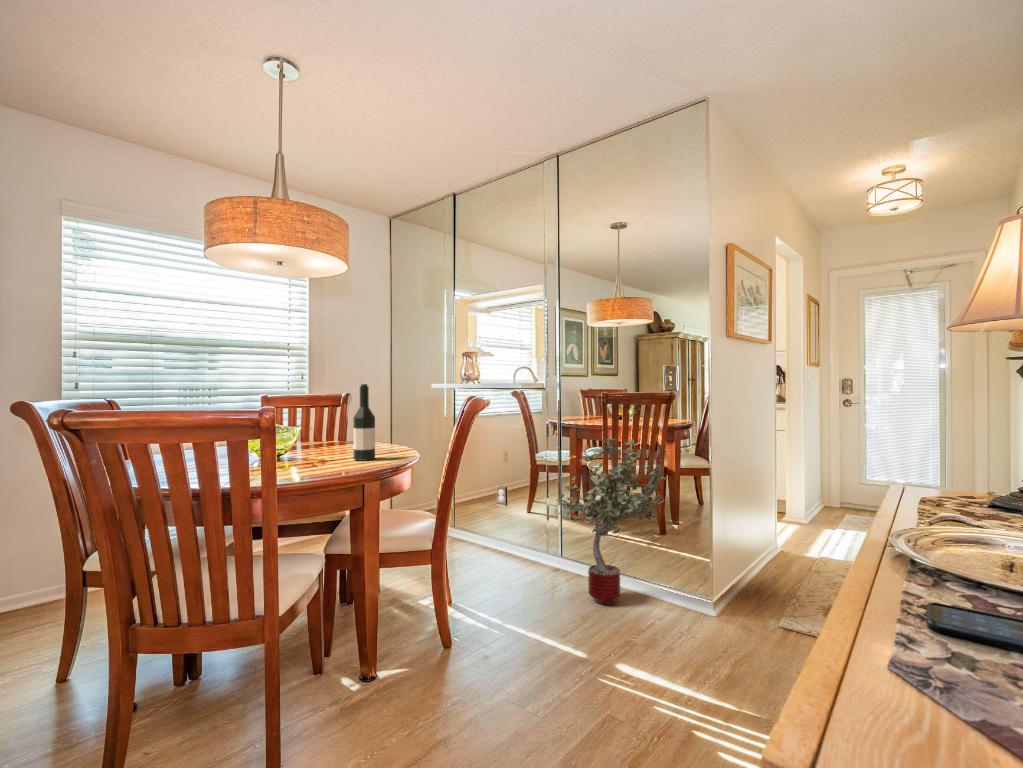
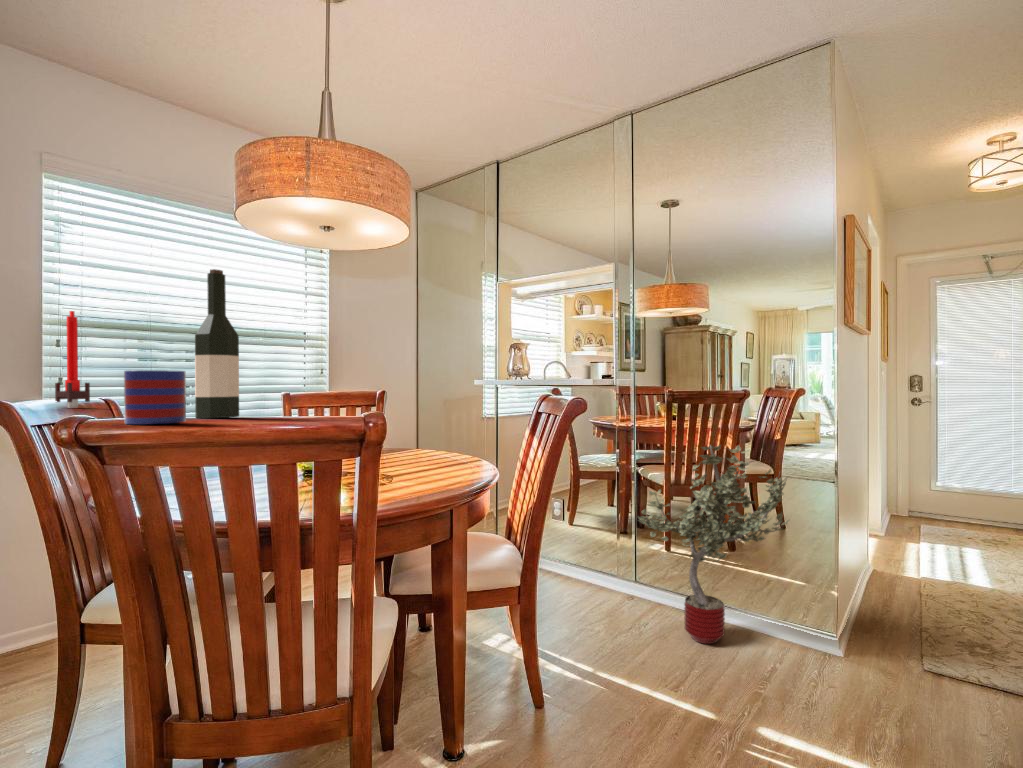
candle: none [64,331,91,406] -> present [55,311,90,408]
mug: none [92,378,136,414] -> present [124,370,186,425]
wine bottle: present [354,384,375,461] -> present [195,269,239,418]

